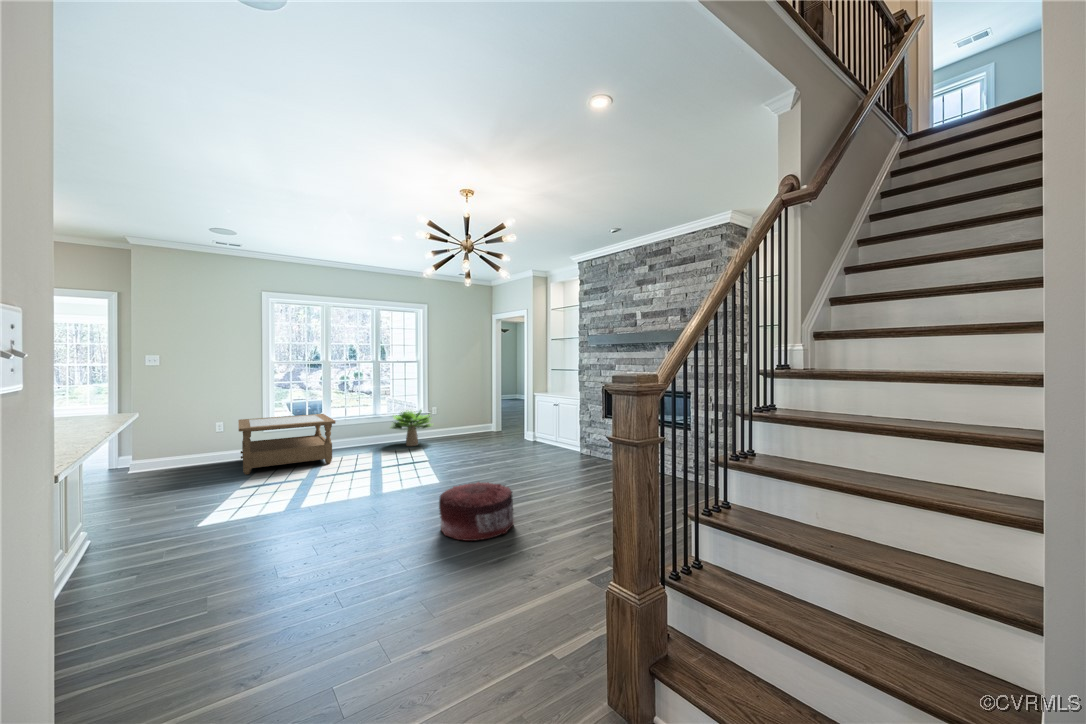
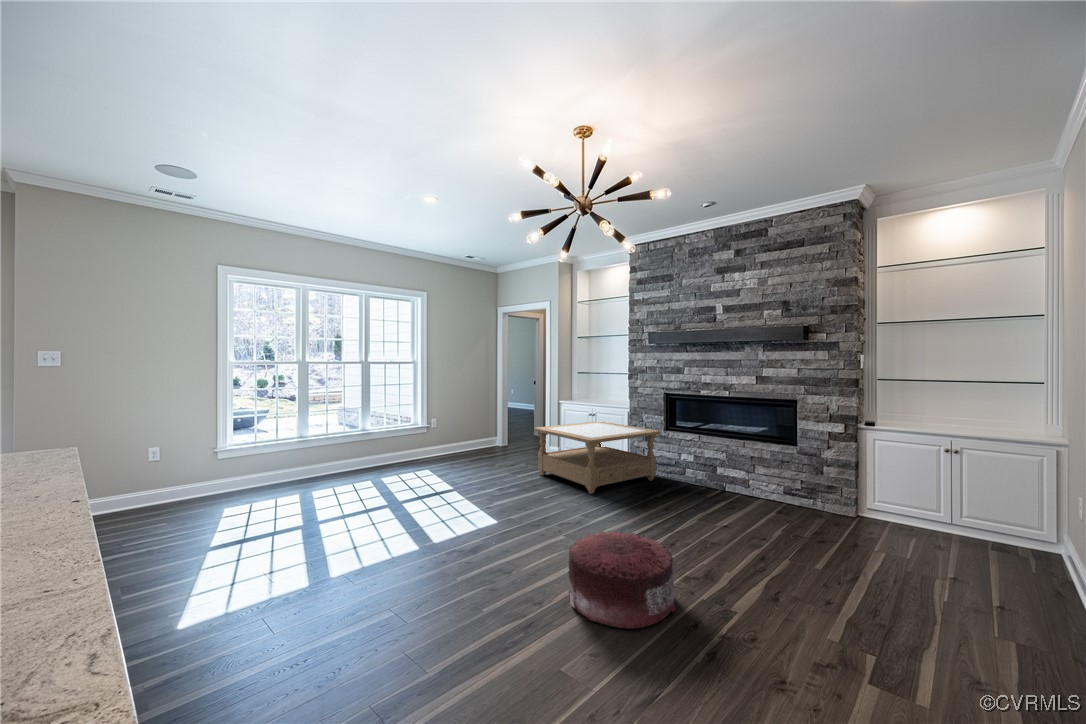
potted plant: present [391,410,431,446] -> none [385,419,444,470]
coffee table: present [238,414,336,475] -> present [534,422,660,494]

